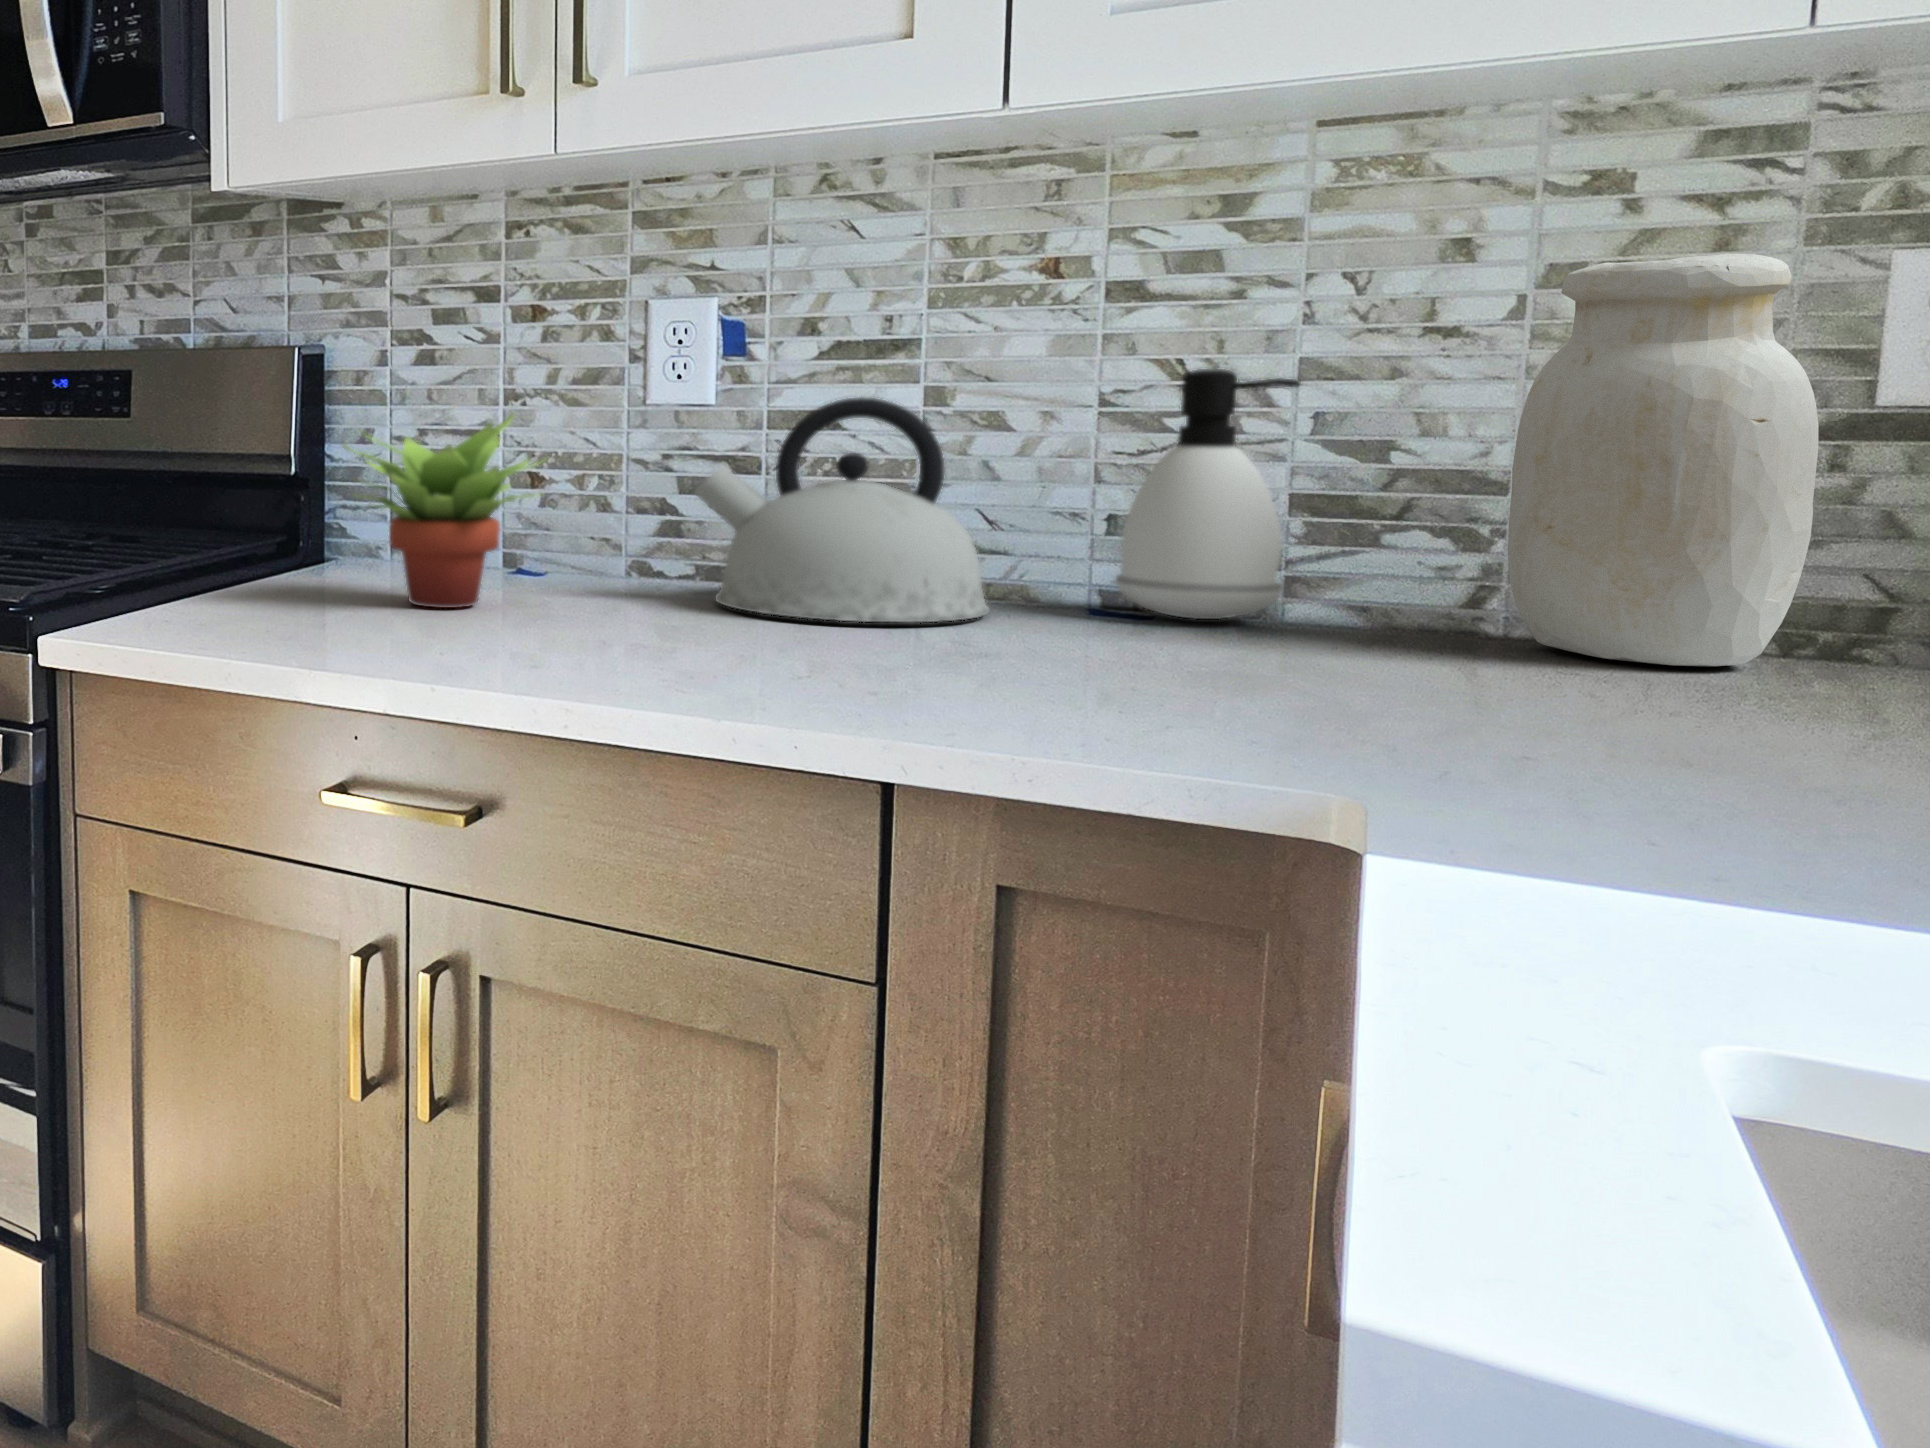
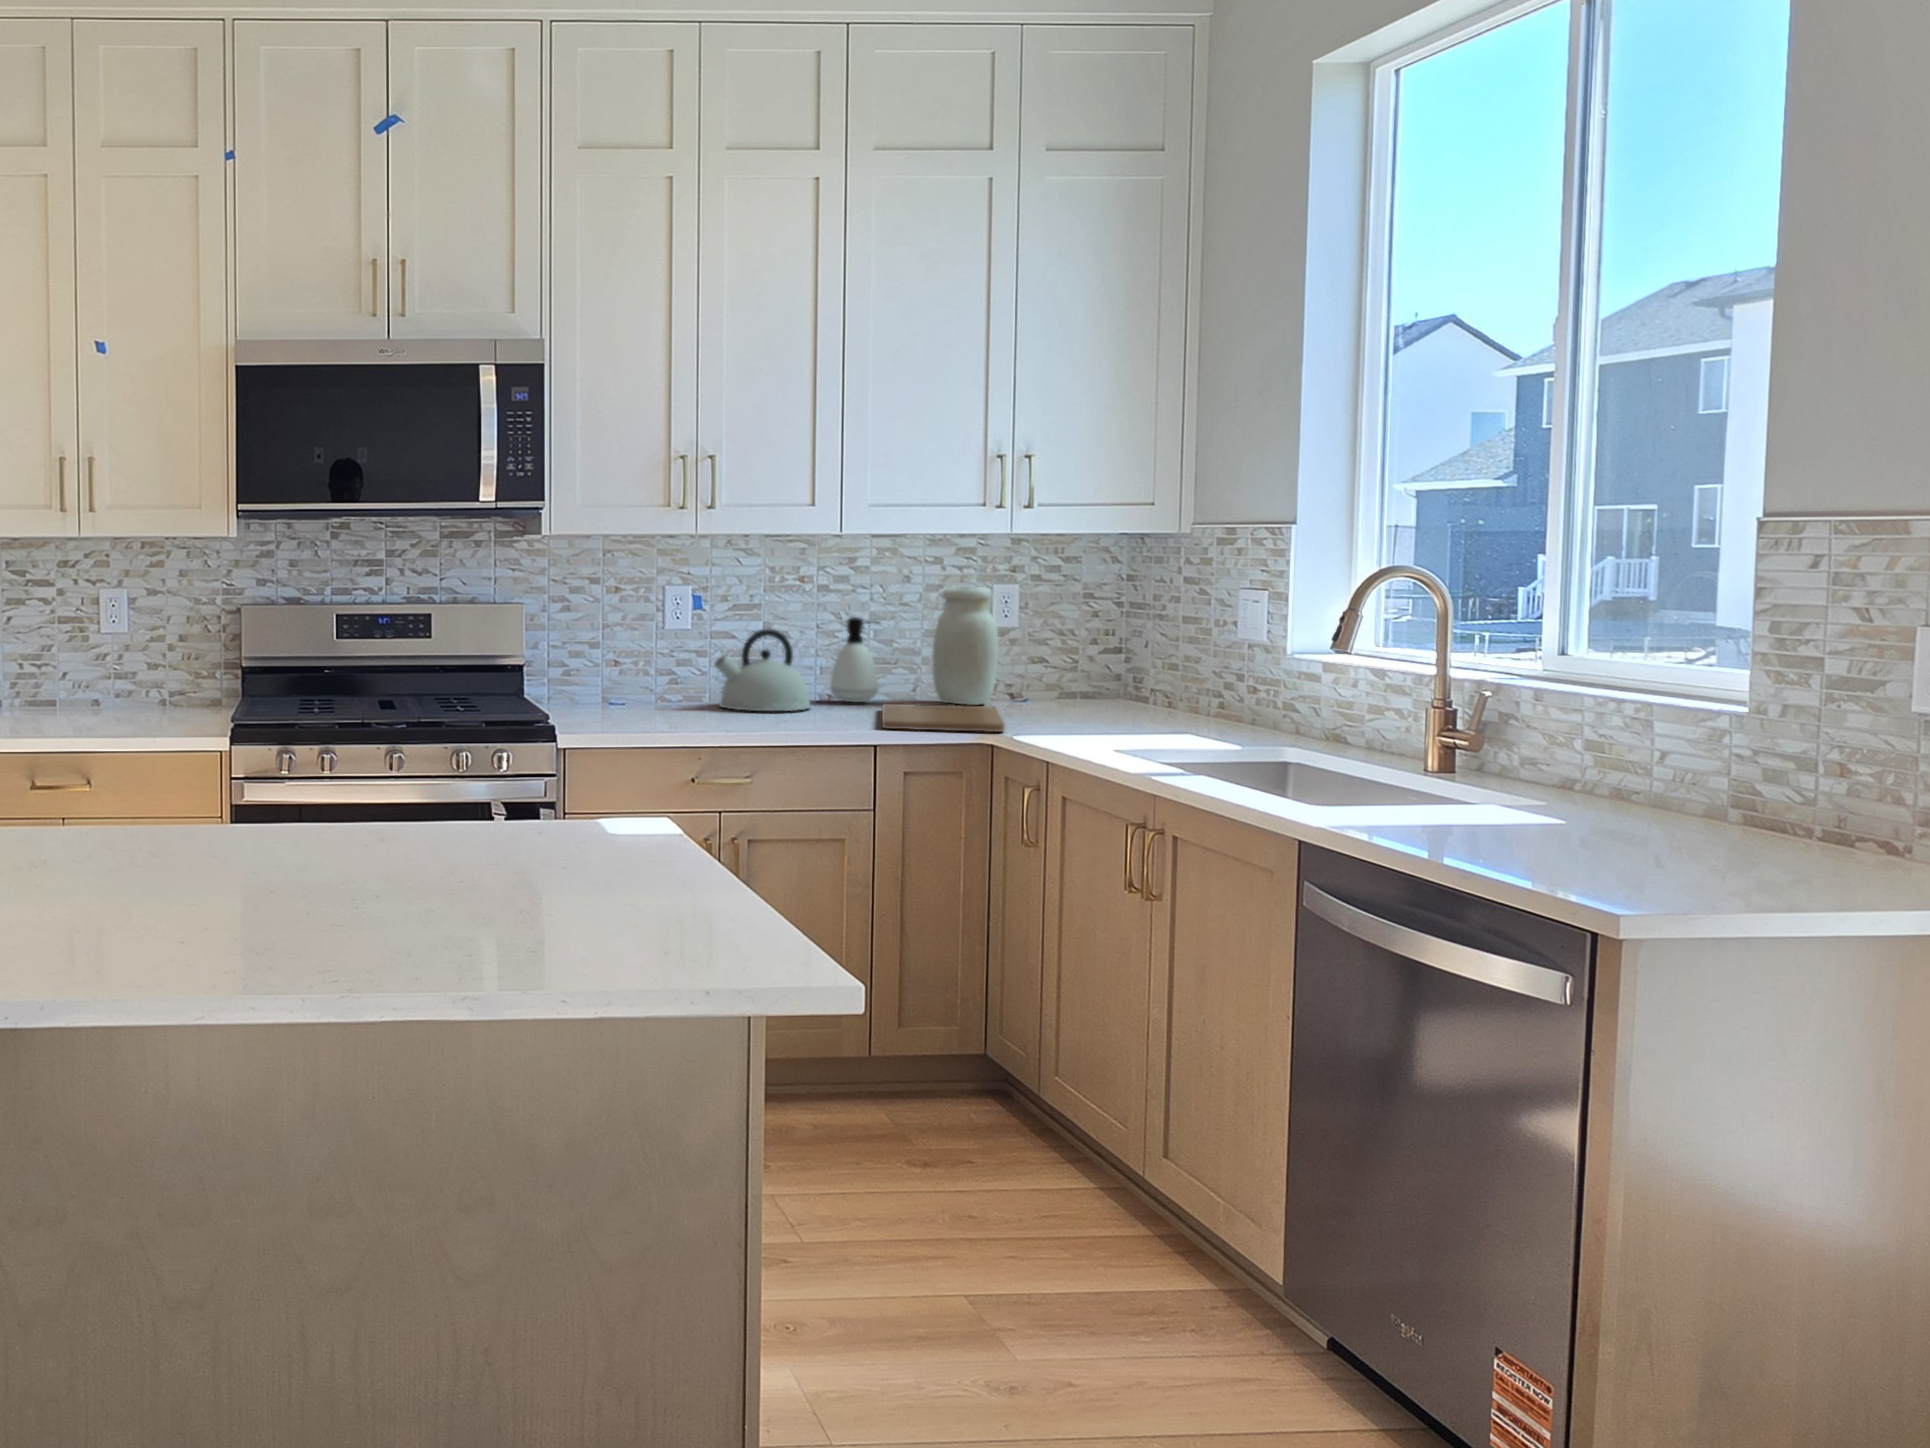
succulent plant: present [343,414,542,608] -> none [615,637,695,719]
cutting board: none [950,630,1664,777] -> present [882,704,1005,732]

